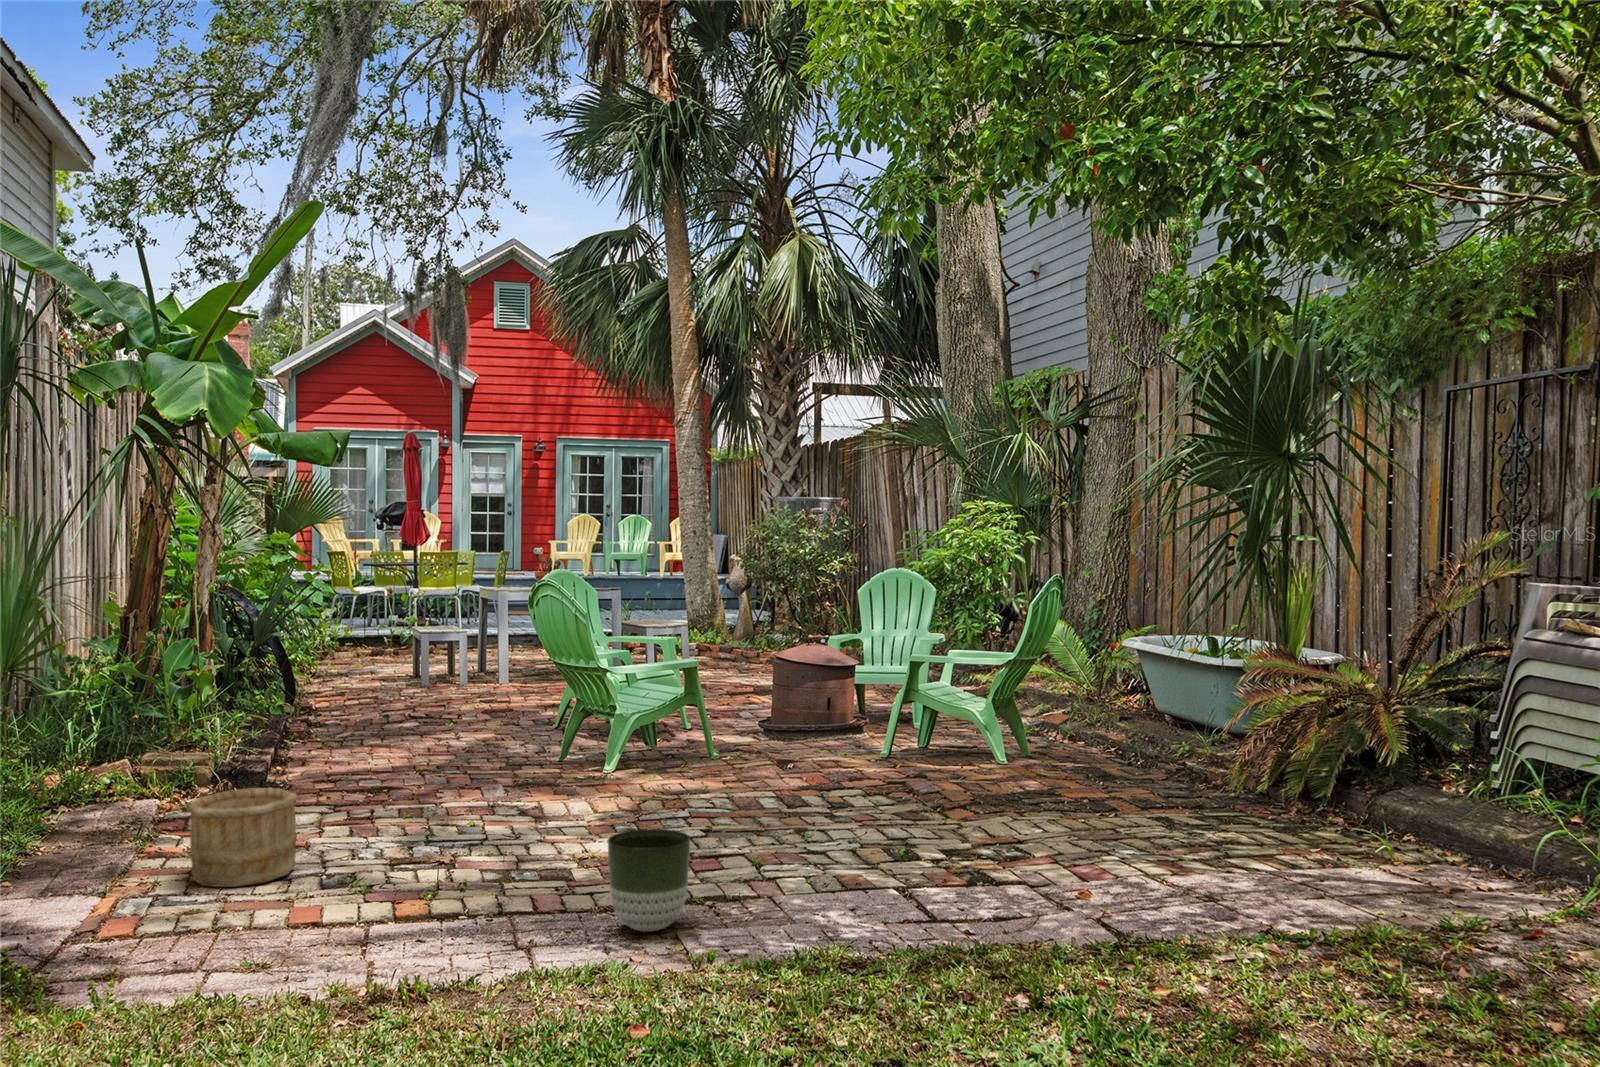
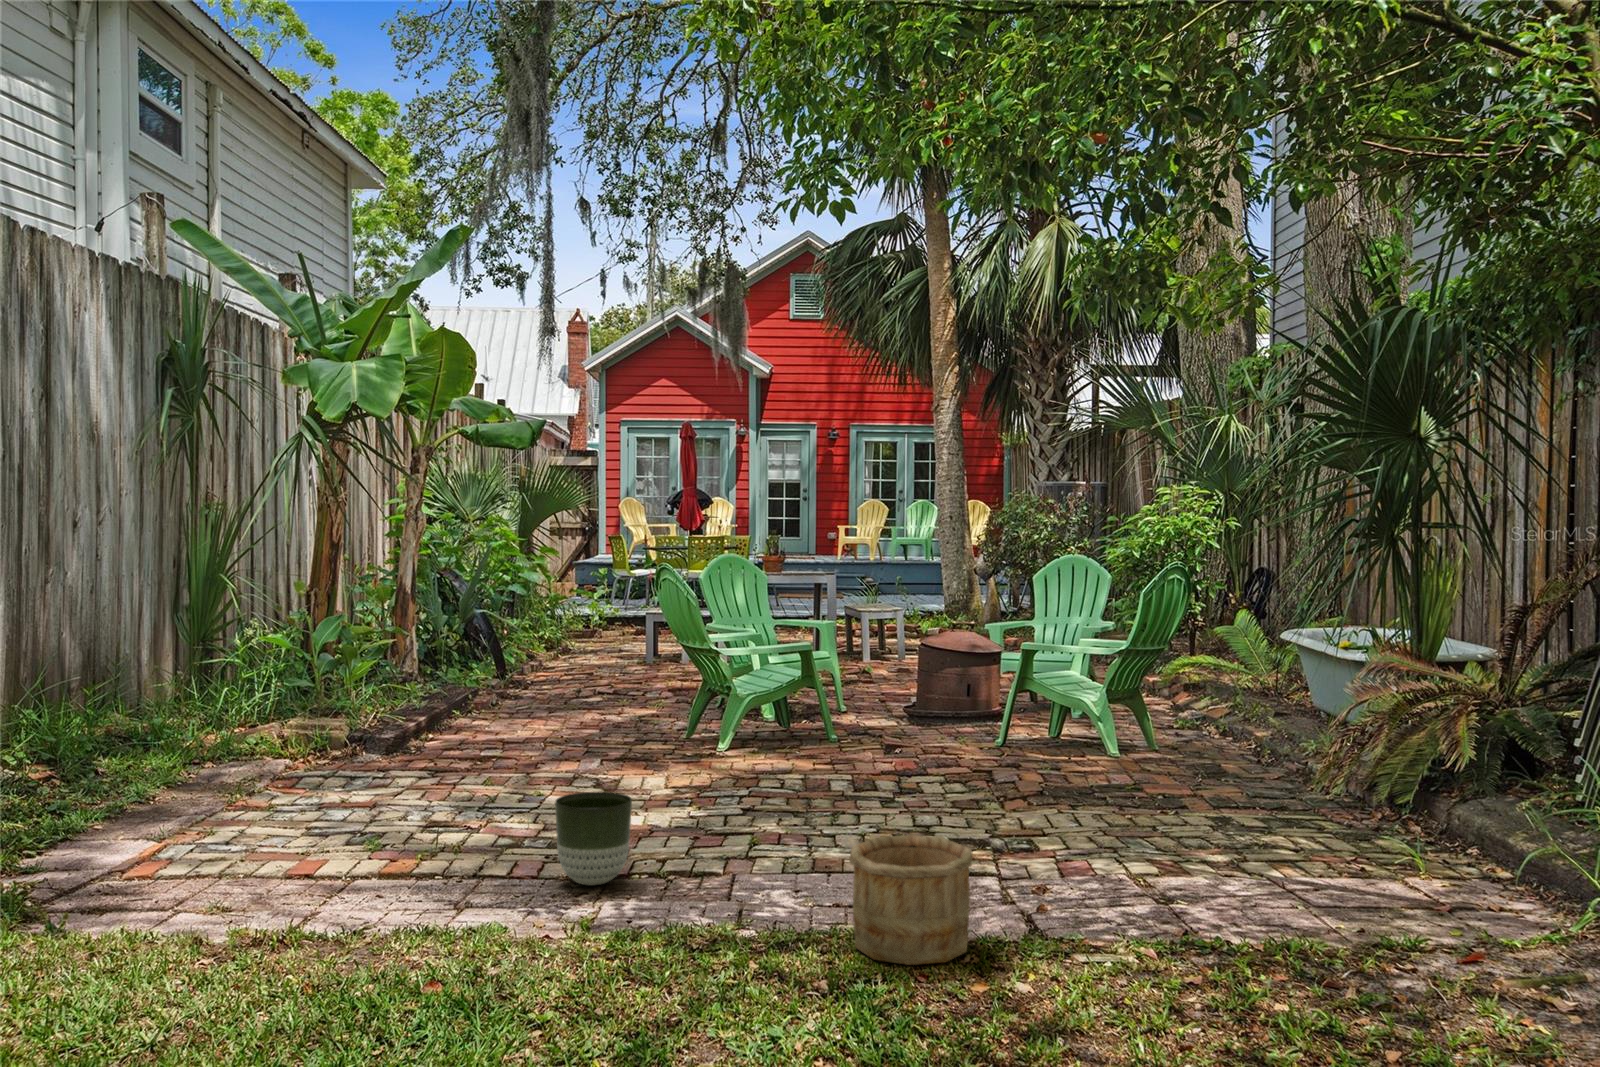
wooden bucket: present [187,788,298,887] -> present [849,835,972,965]

